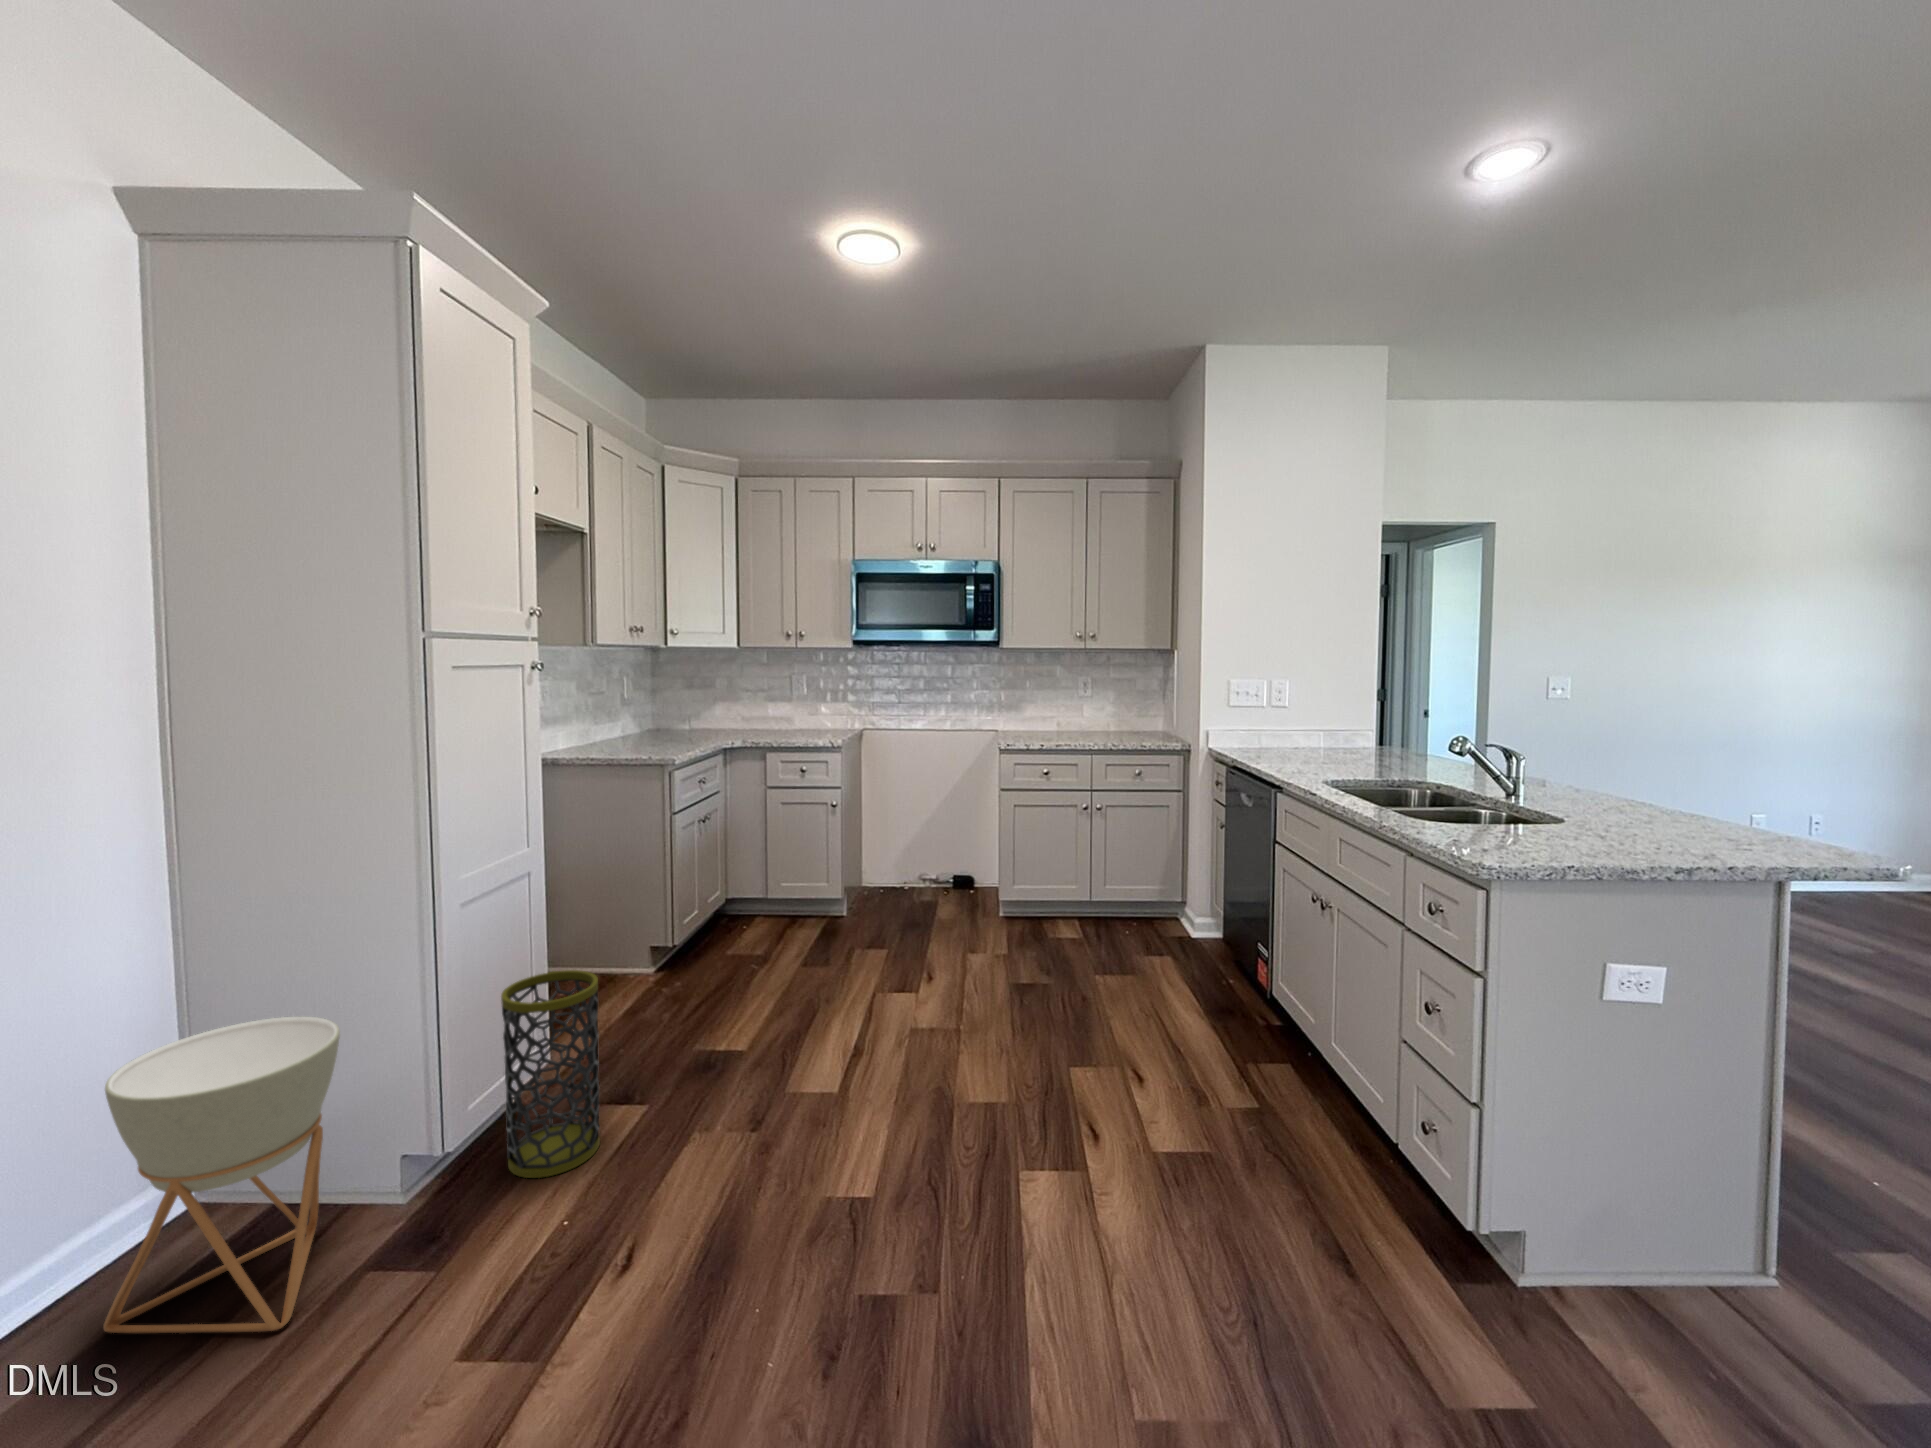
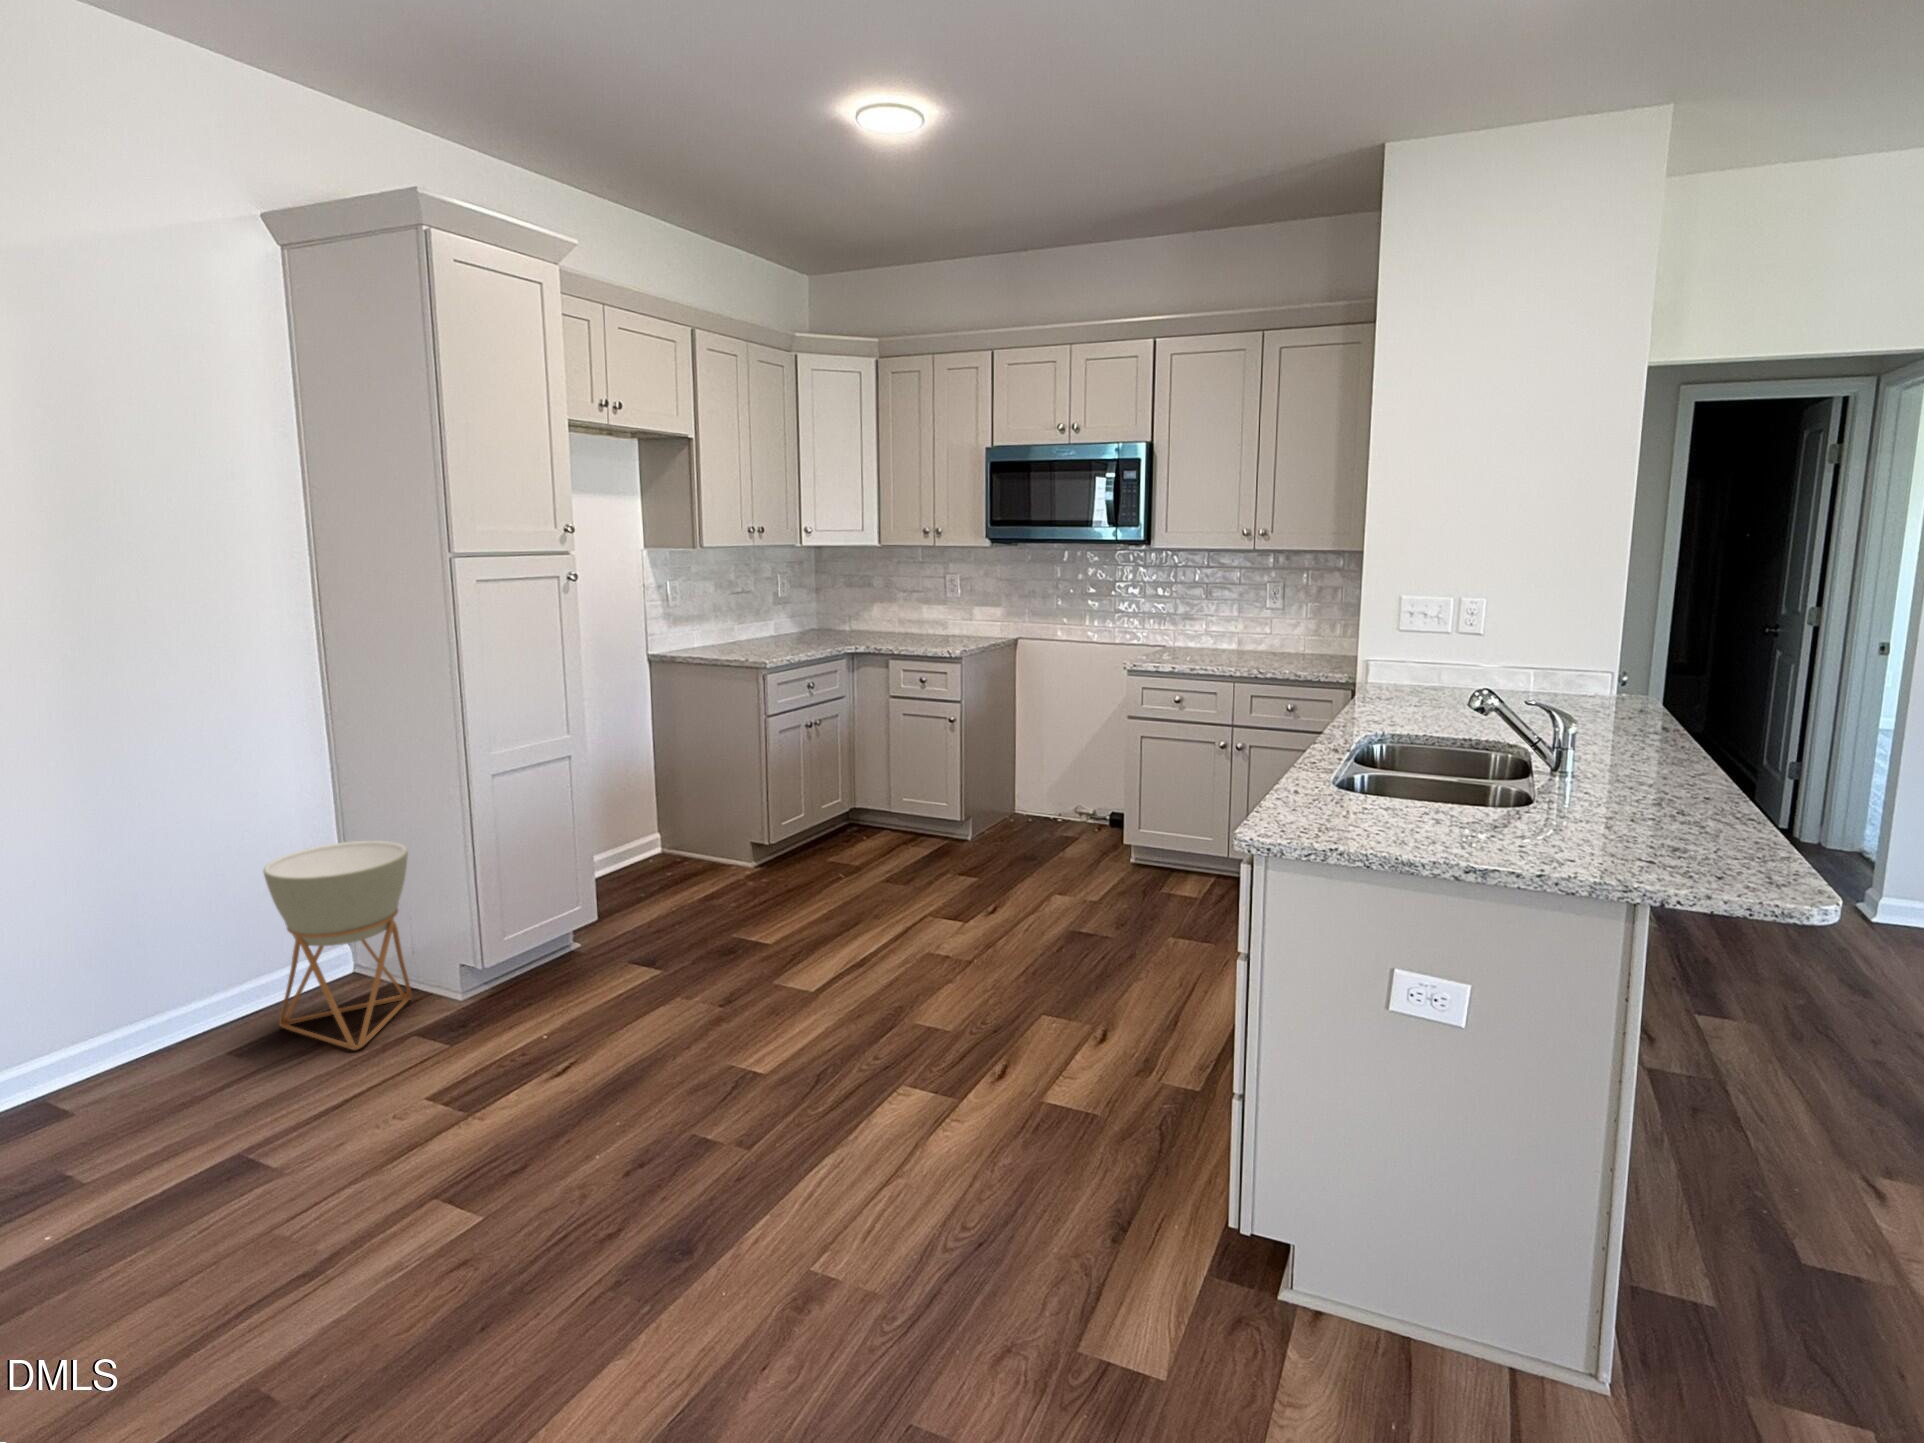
trash can: present [501,970,600,1178] -> none [532,839,615,1000]

